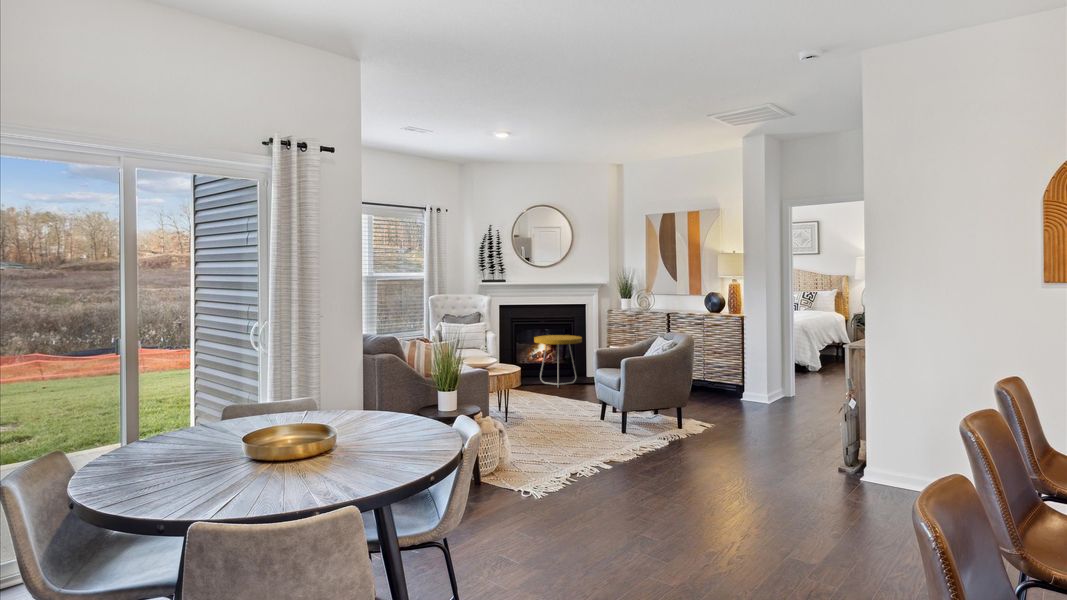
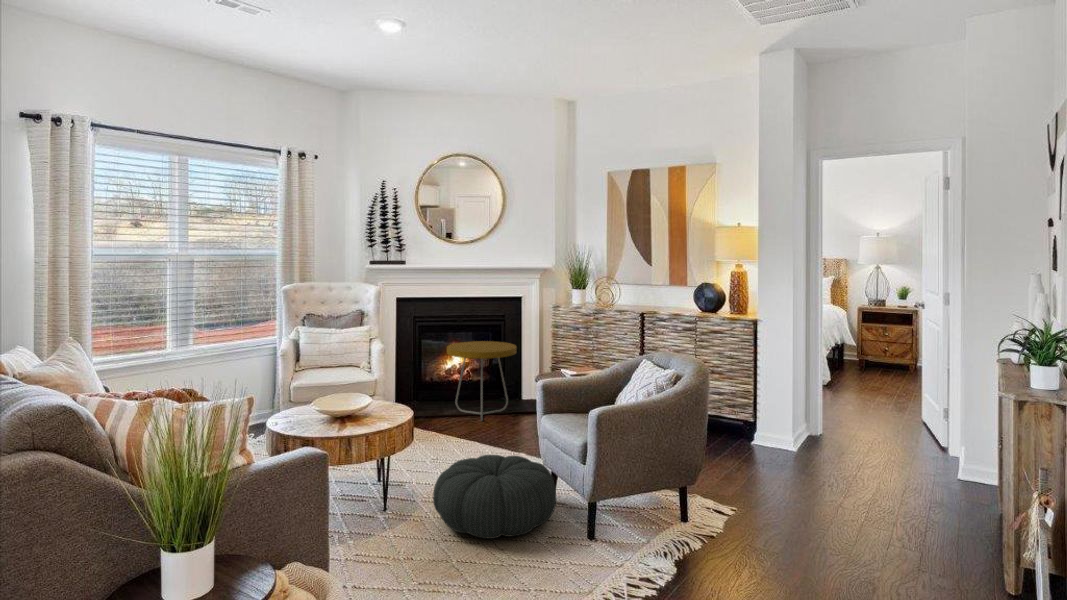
pouf: none [531,392,603,432] -> present [433,455,557,539]

